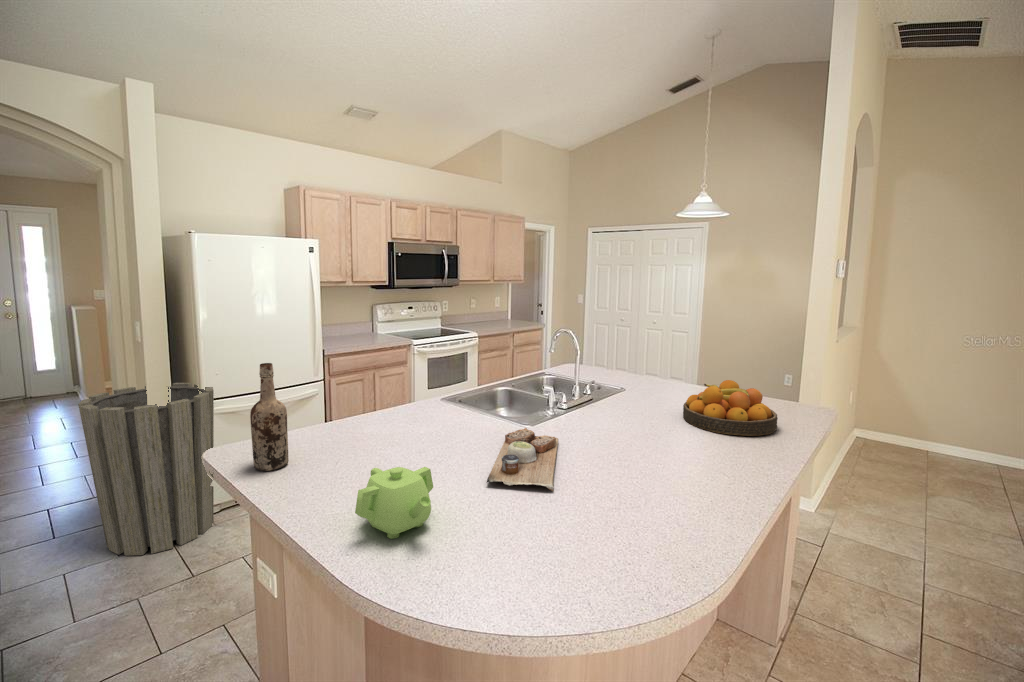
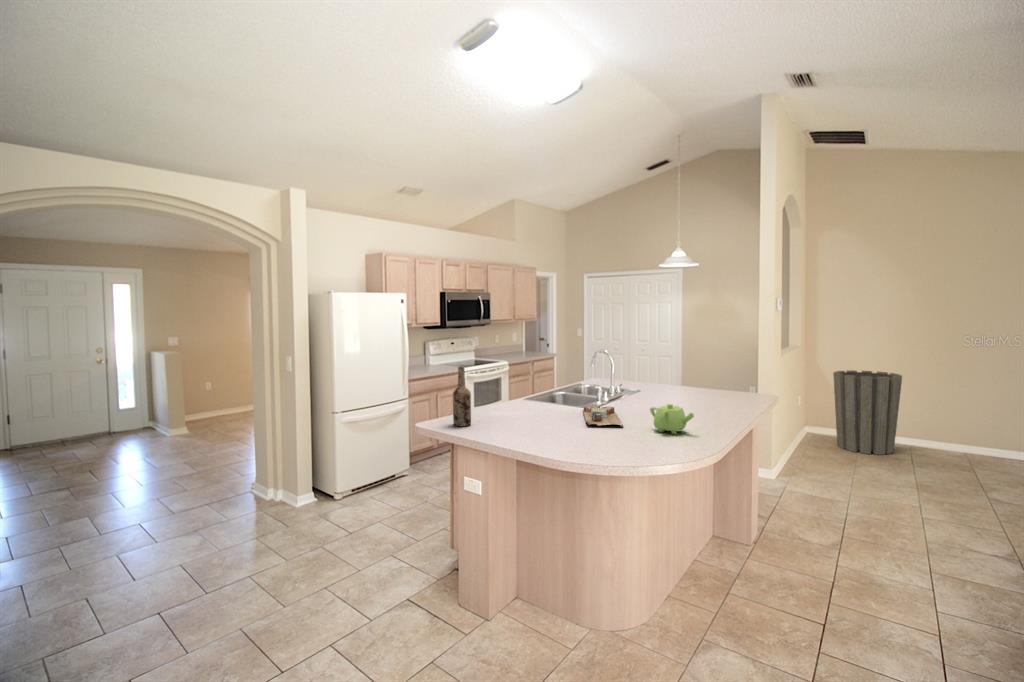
fruit bowl: present [683,380,778,436] -> none [682,375,740,405]
trash can: present [78,383,214,556] -> present [833,370,902,455]
teapot: present [355,467,433,539] -> present [650,404,694,434]

